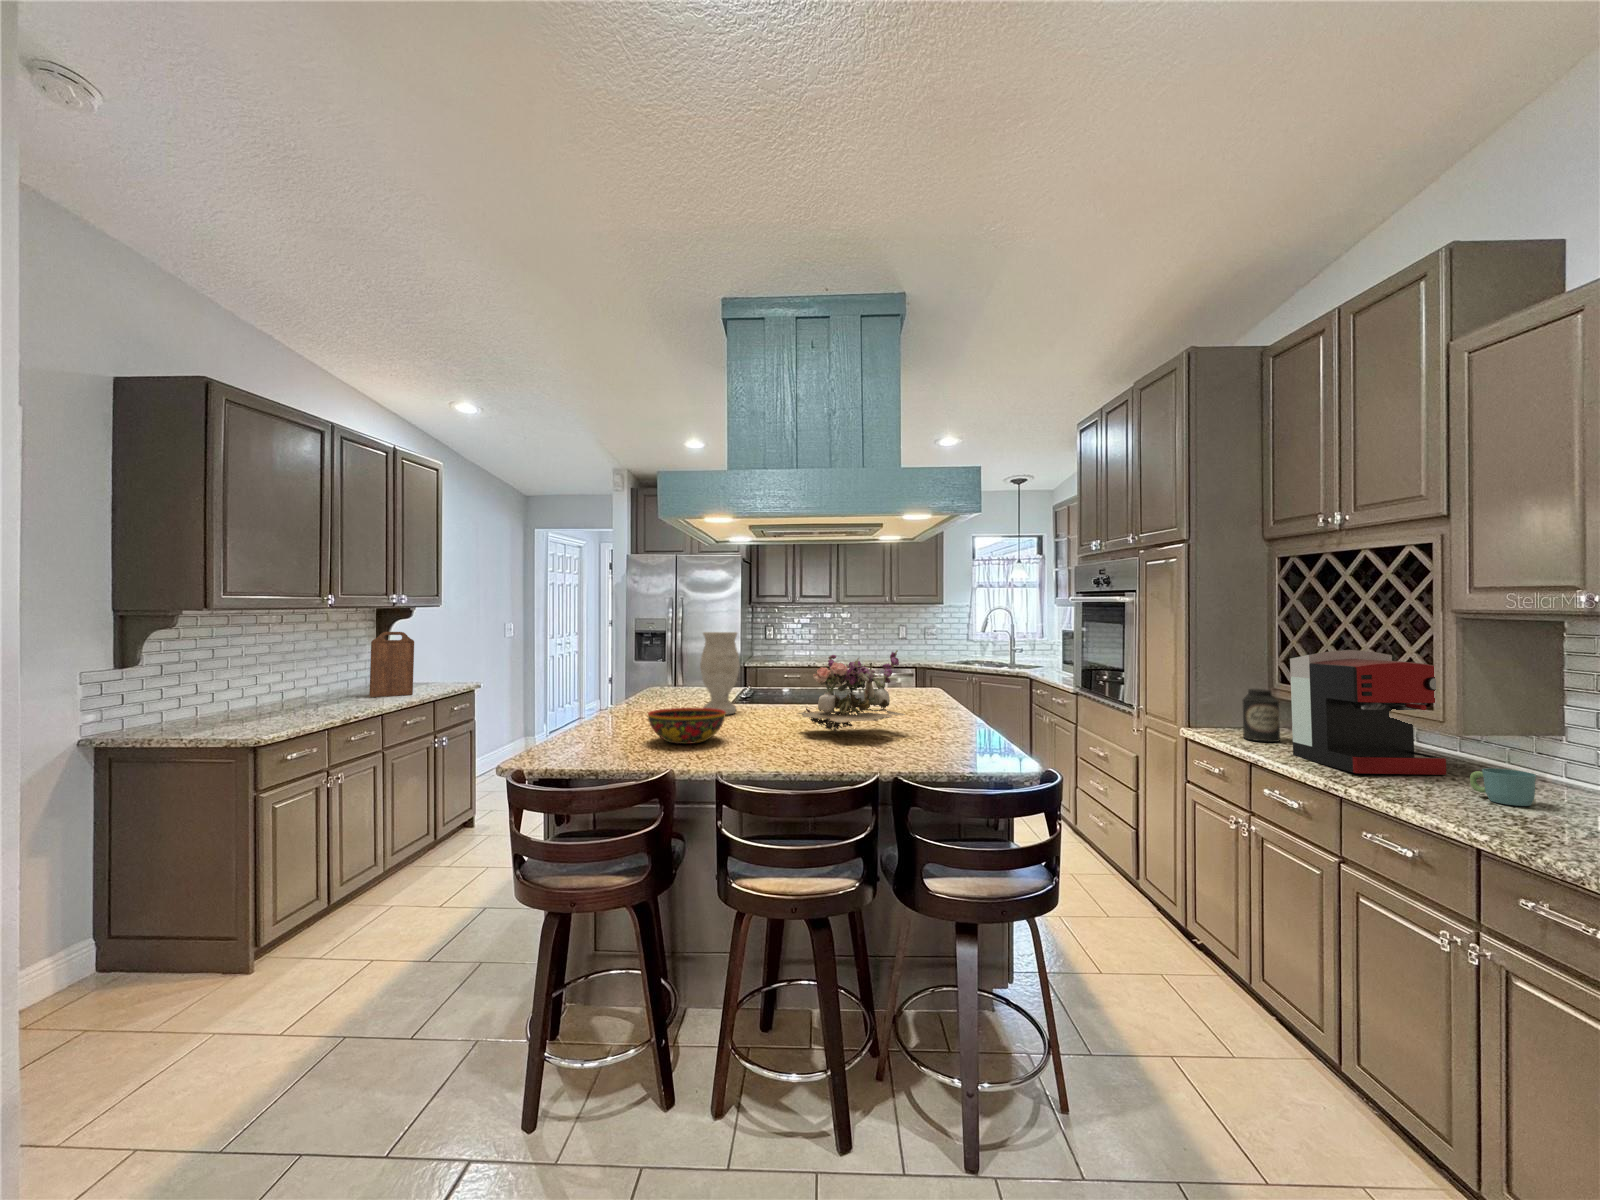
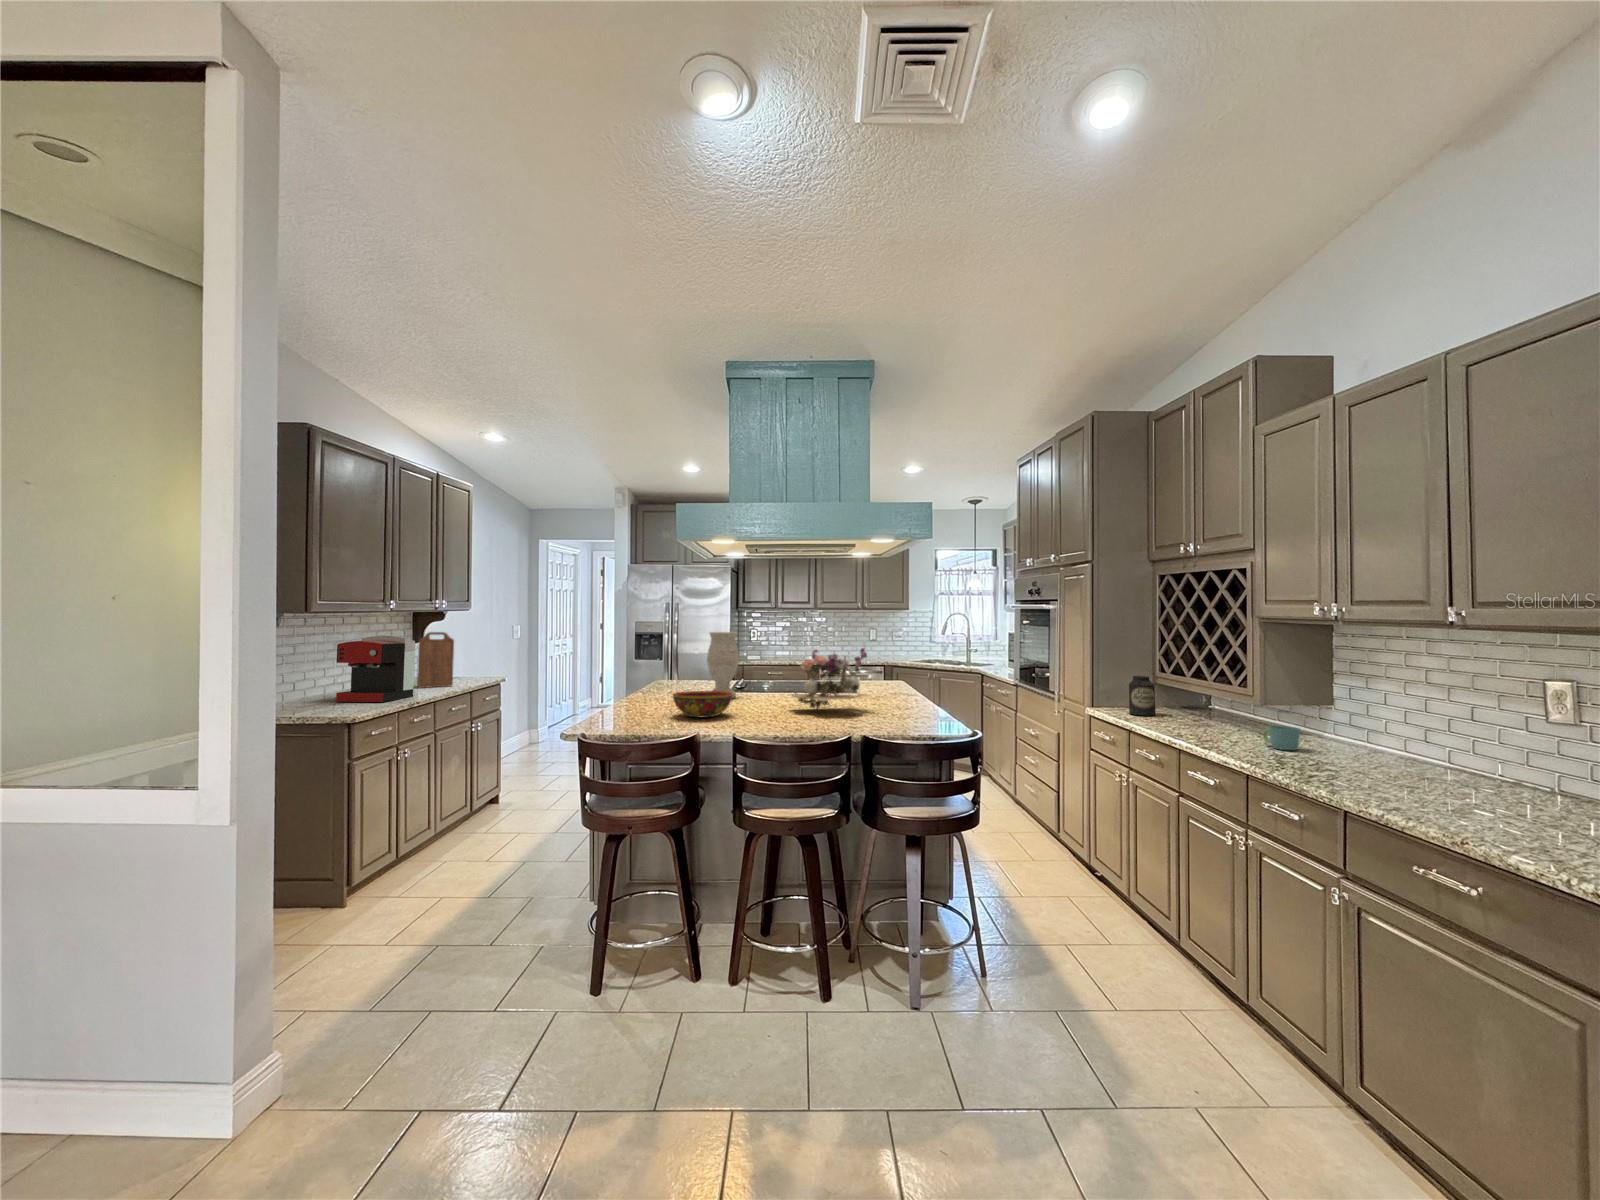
coffee maker: present [1290,650,1447,775] -> present [336,635,415,702]

